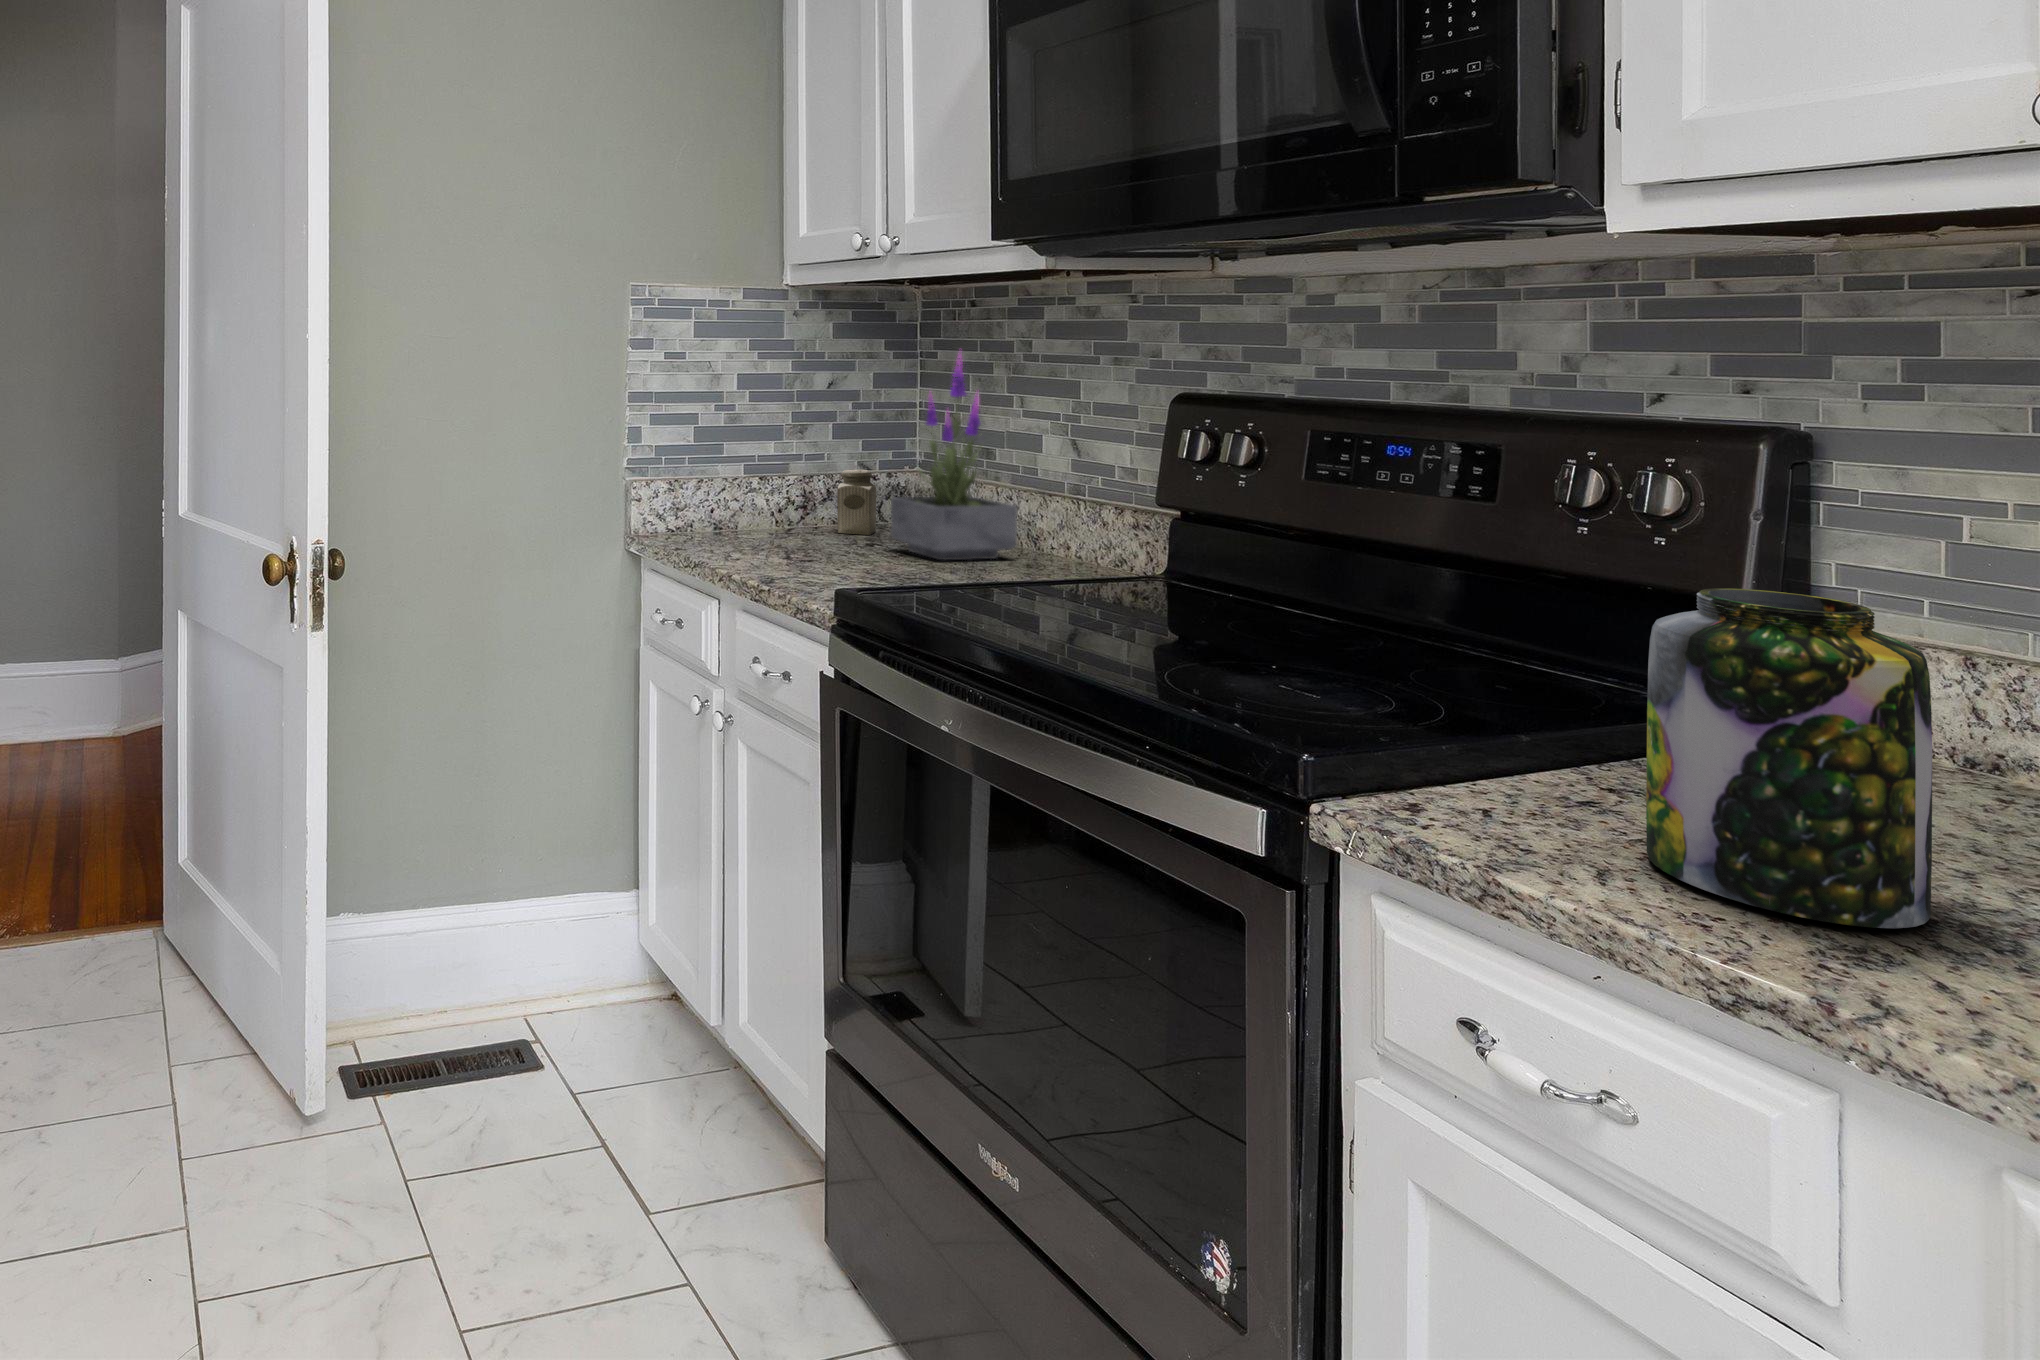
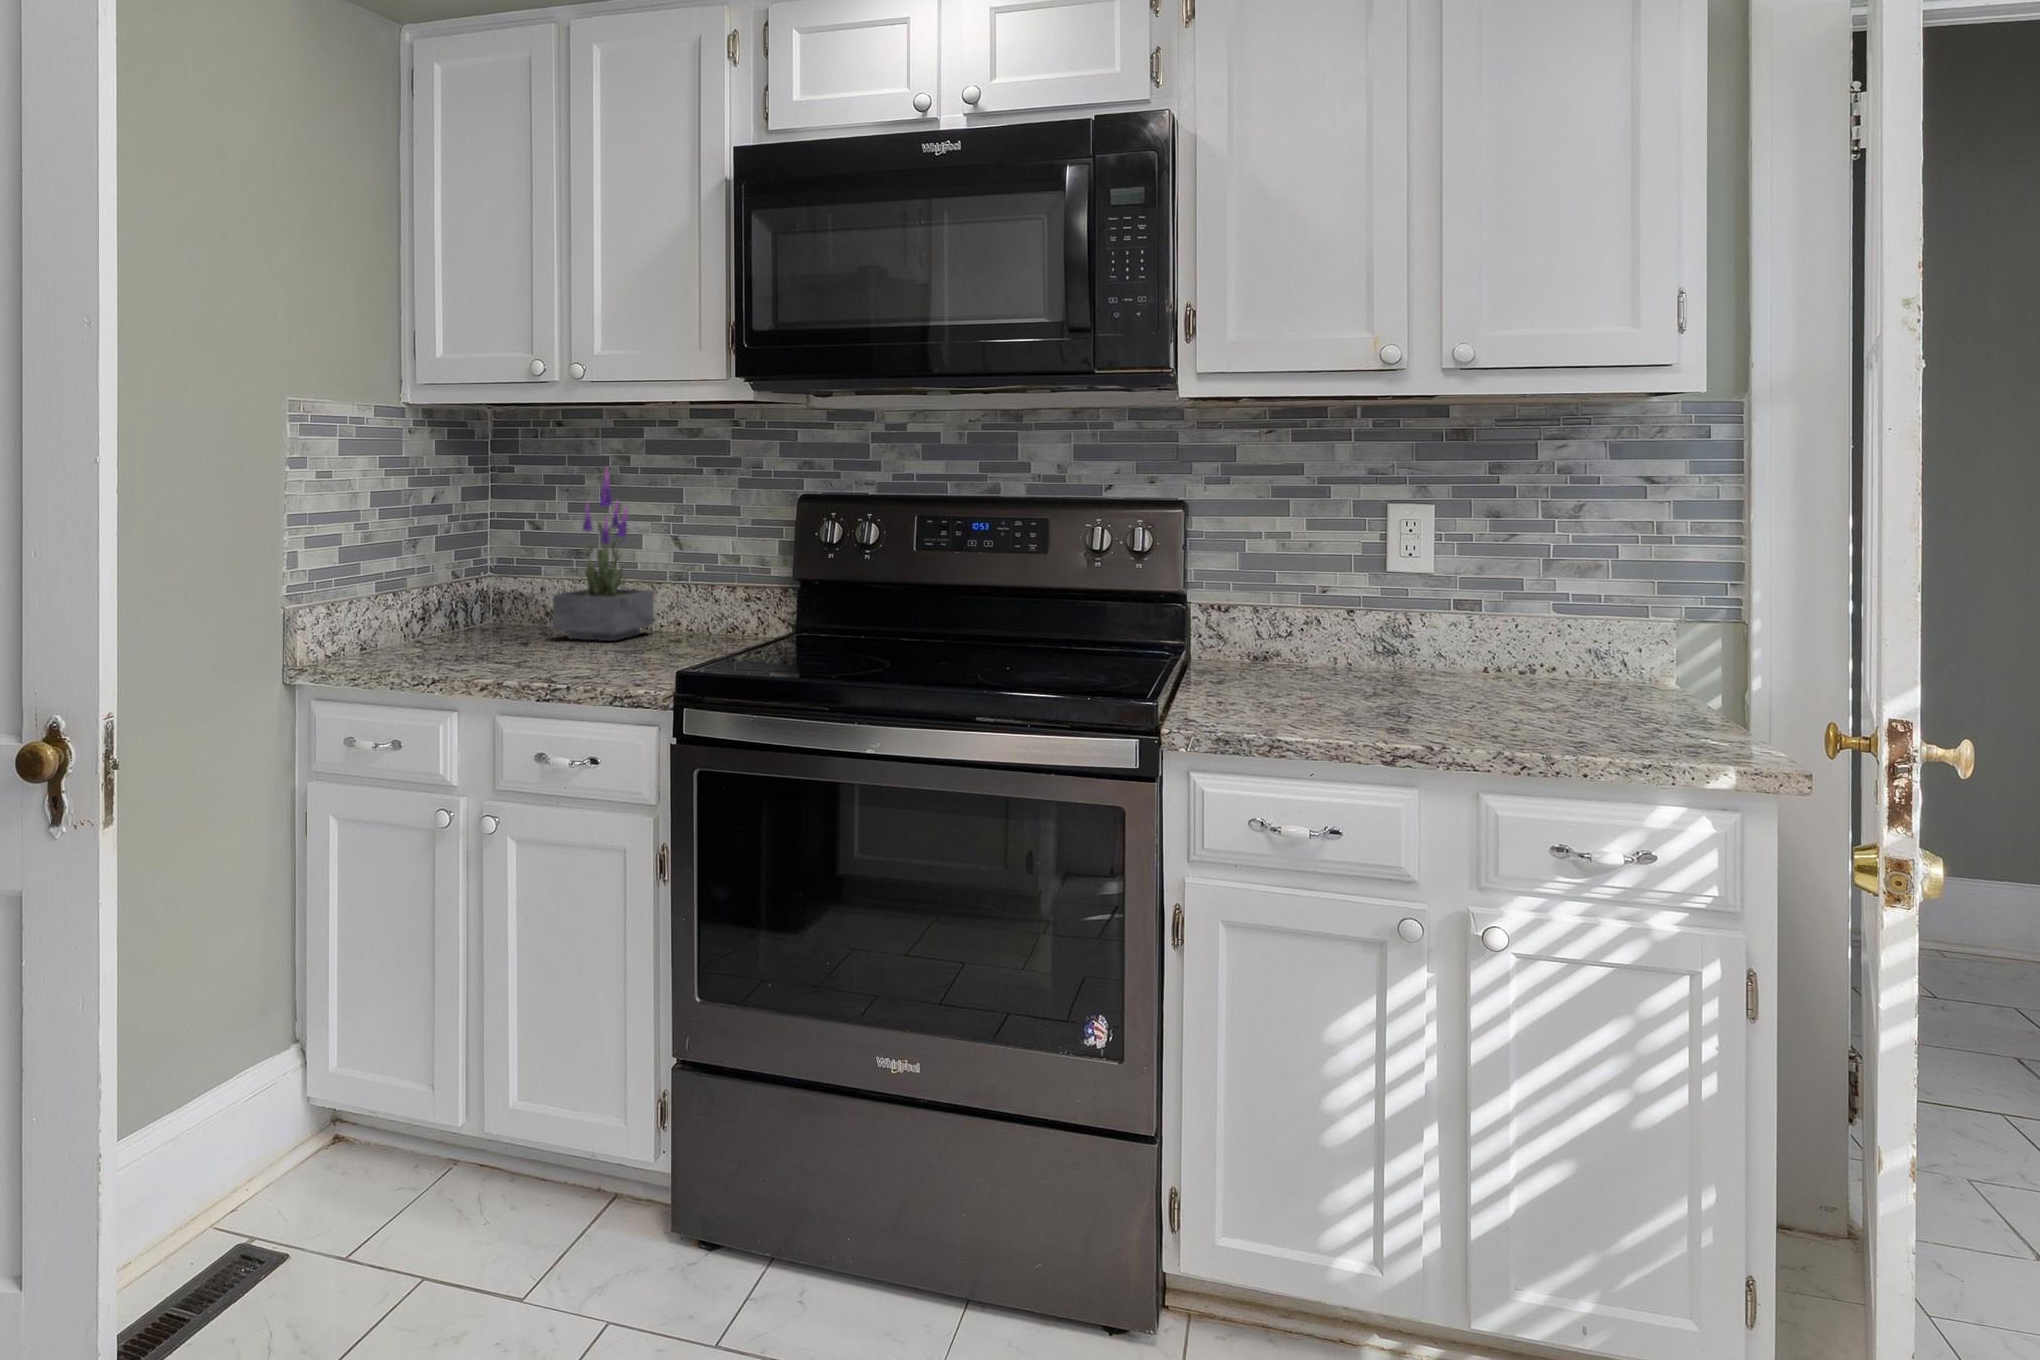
salt shaker: present [837,469,876,535] -> none [451,575,487,634]
jar: present [1646,588,1932,928] -> none [1285,579,1393,720]

